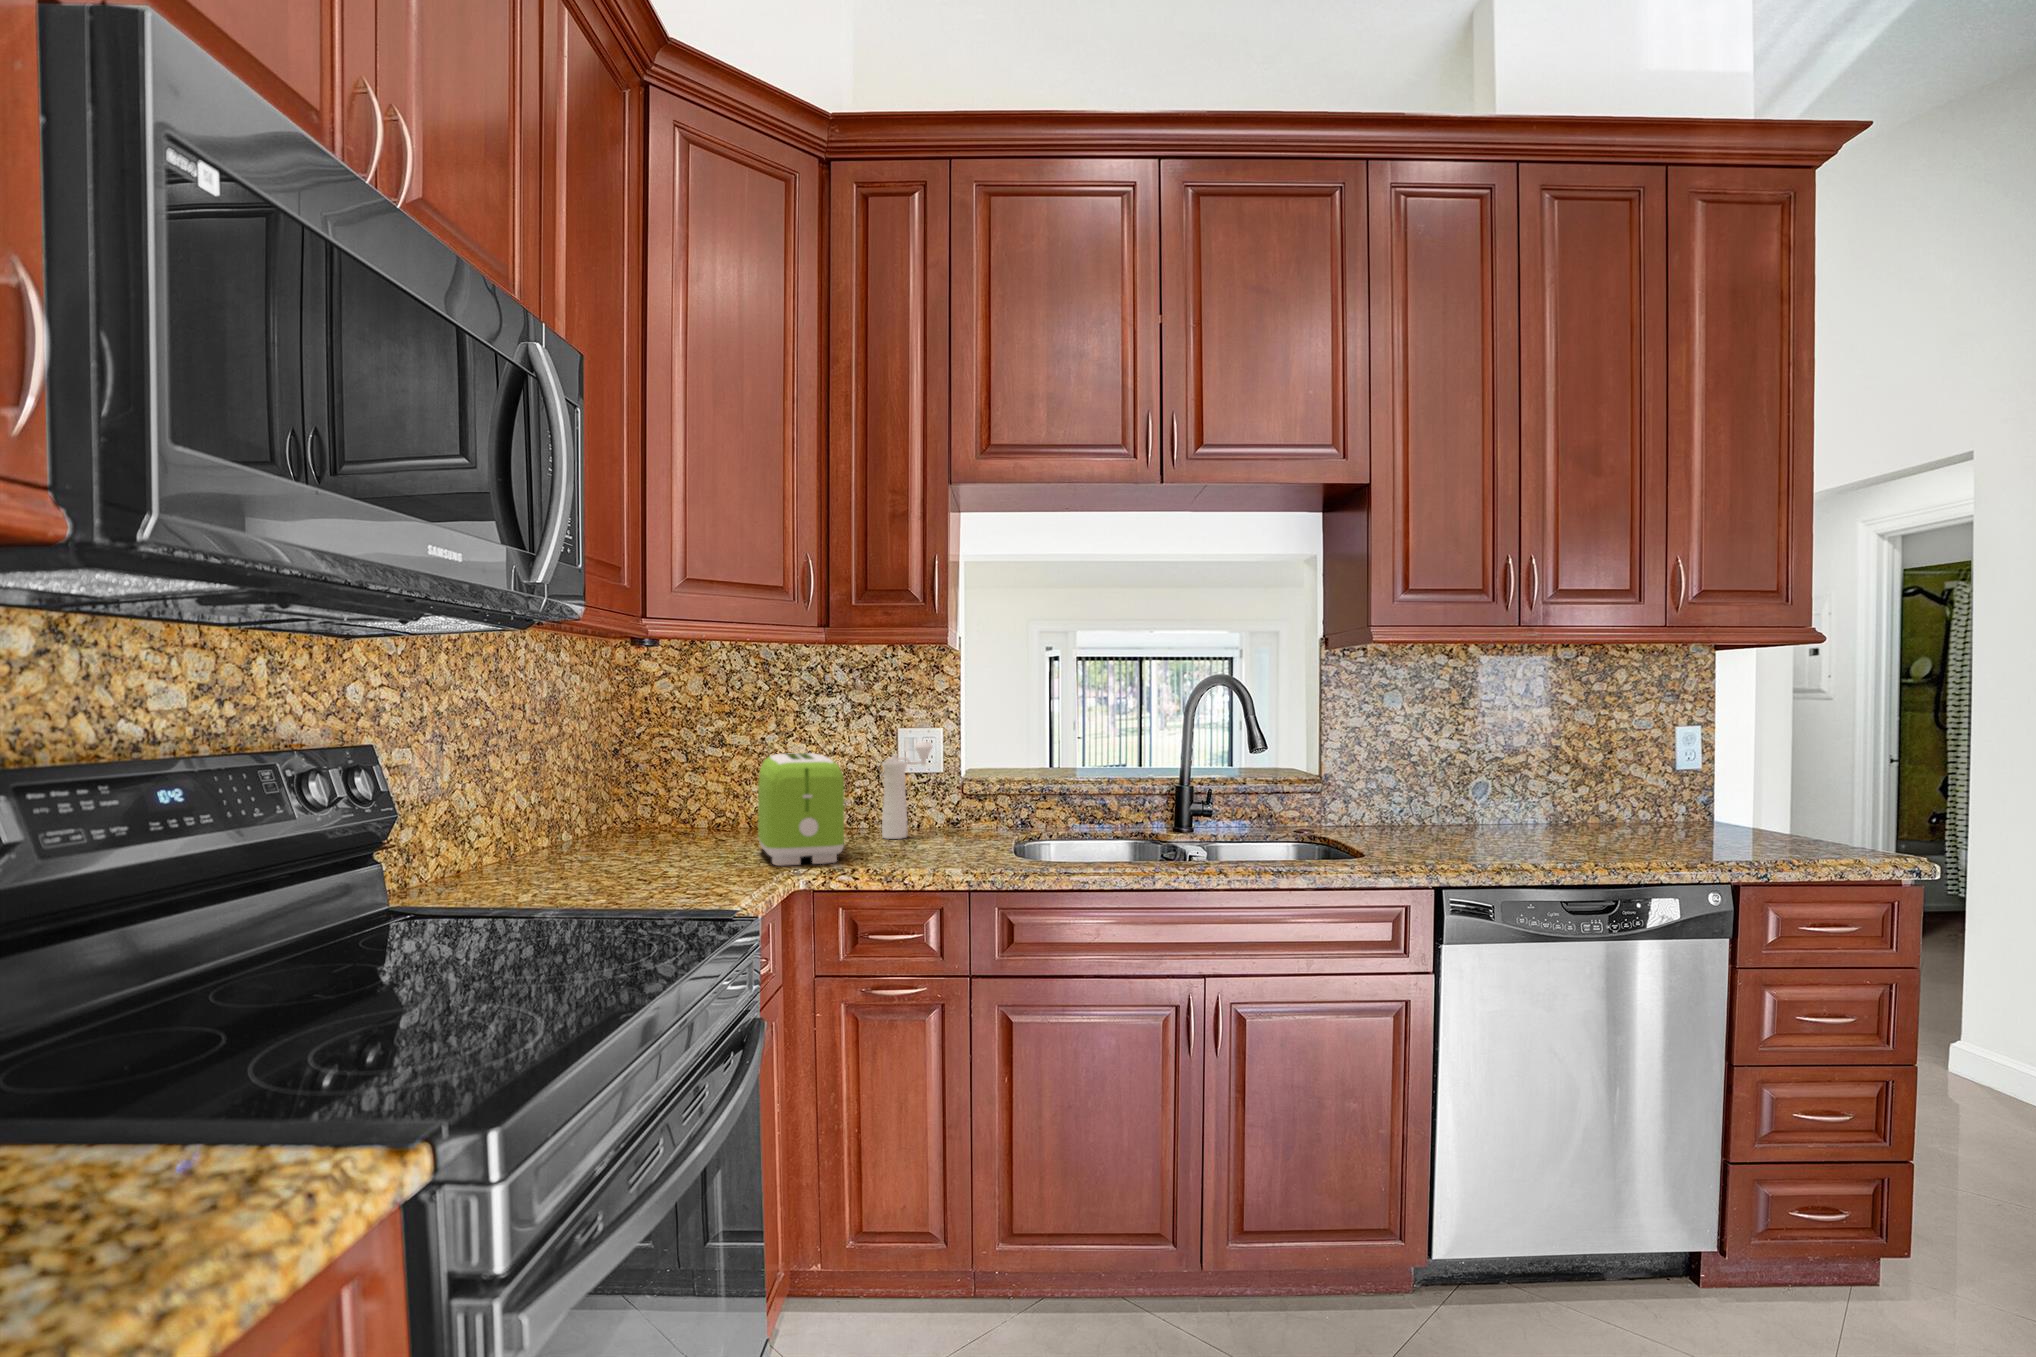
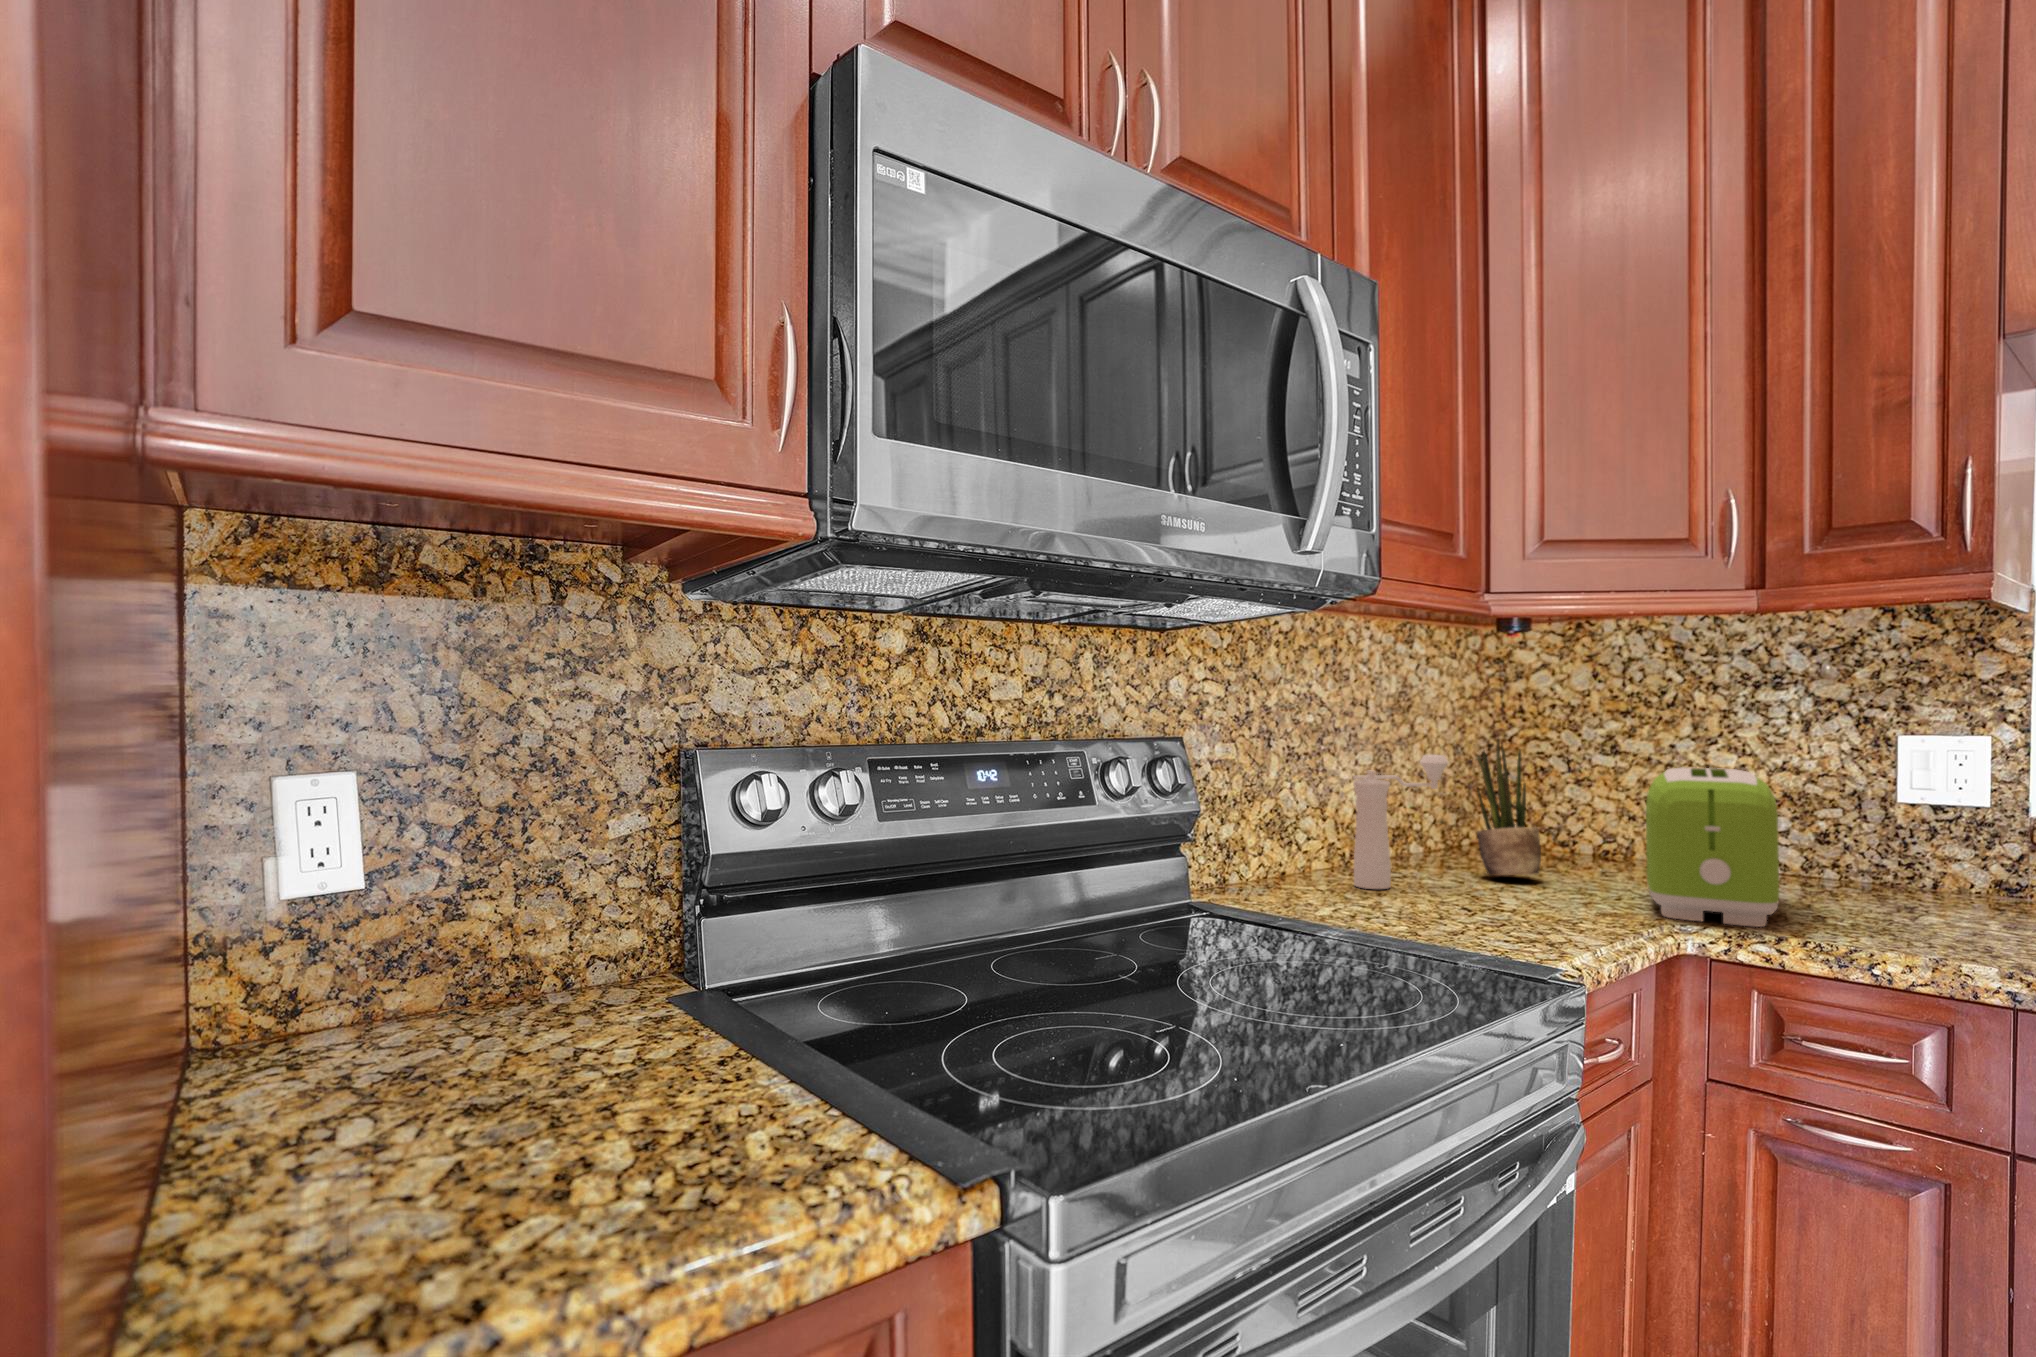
potted plant: none [626,736,679,855] -> present [1477,739,1541,876]
pepper mill: present [882,742,932,839] -> present [1353,755,1448,889]

